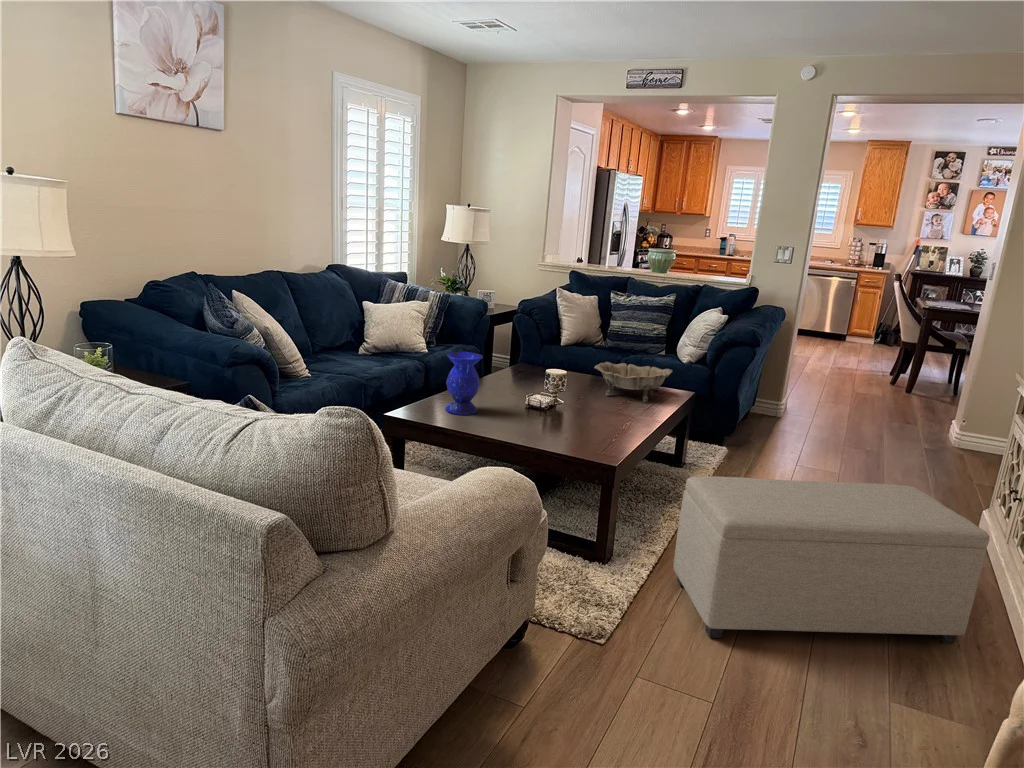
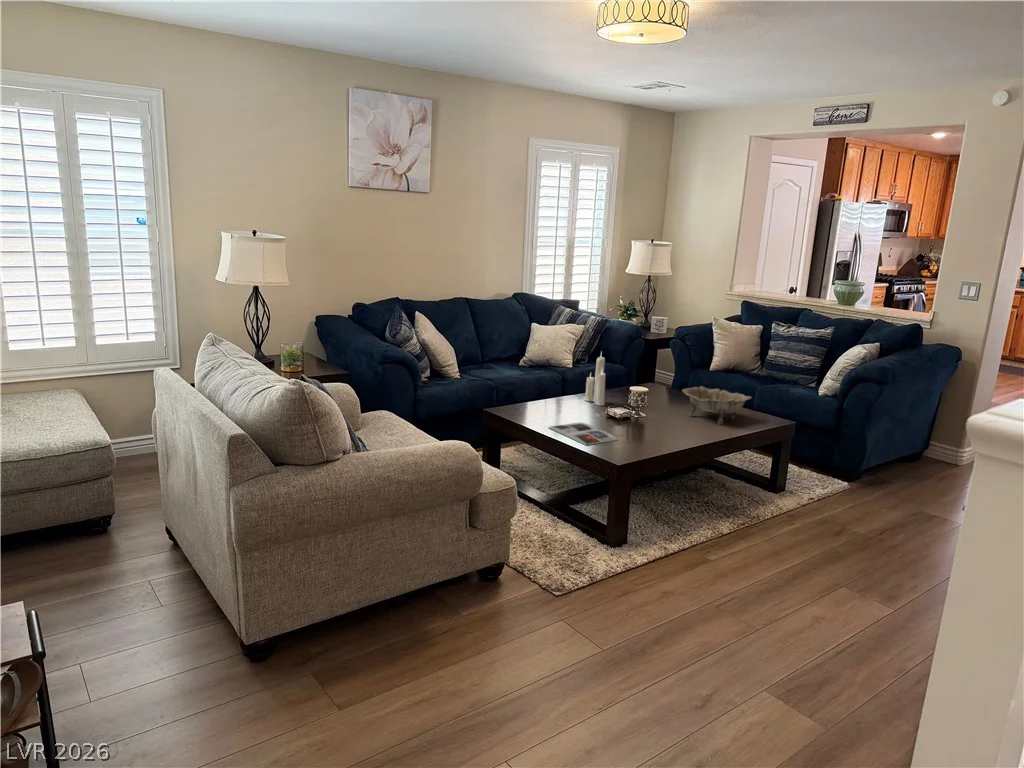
candle: none [482,326,512,394] -> present [584,357,605,406]
vase: present [445,352,483,415] -> none [532,366,563,417]
magazine: none [488,418,579,447] -> present [549,422,618,445]
ottoman: present [673,476,989,644] -> none [641,480,905,664]

